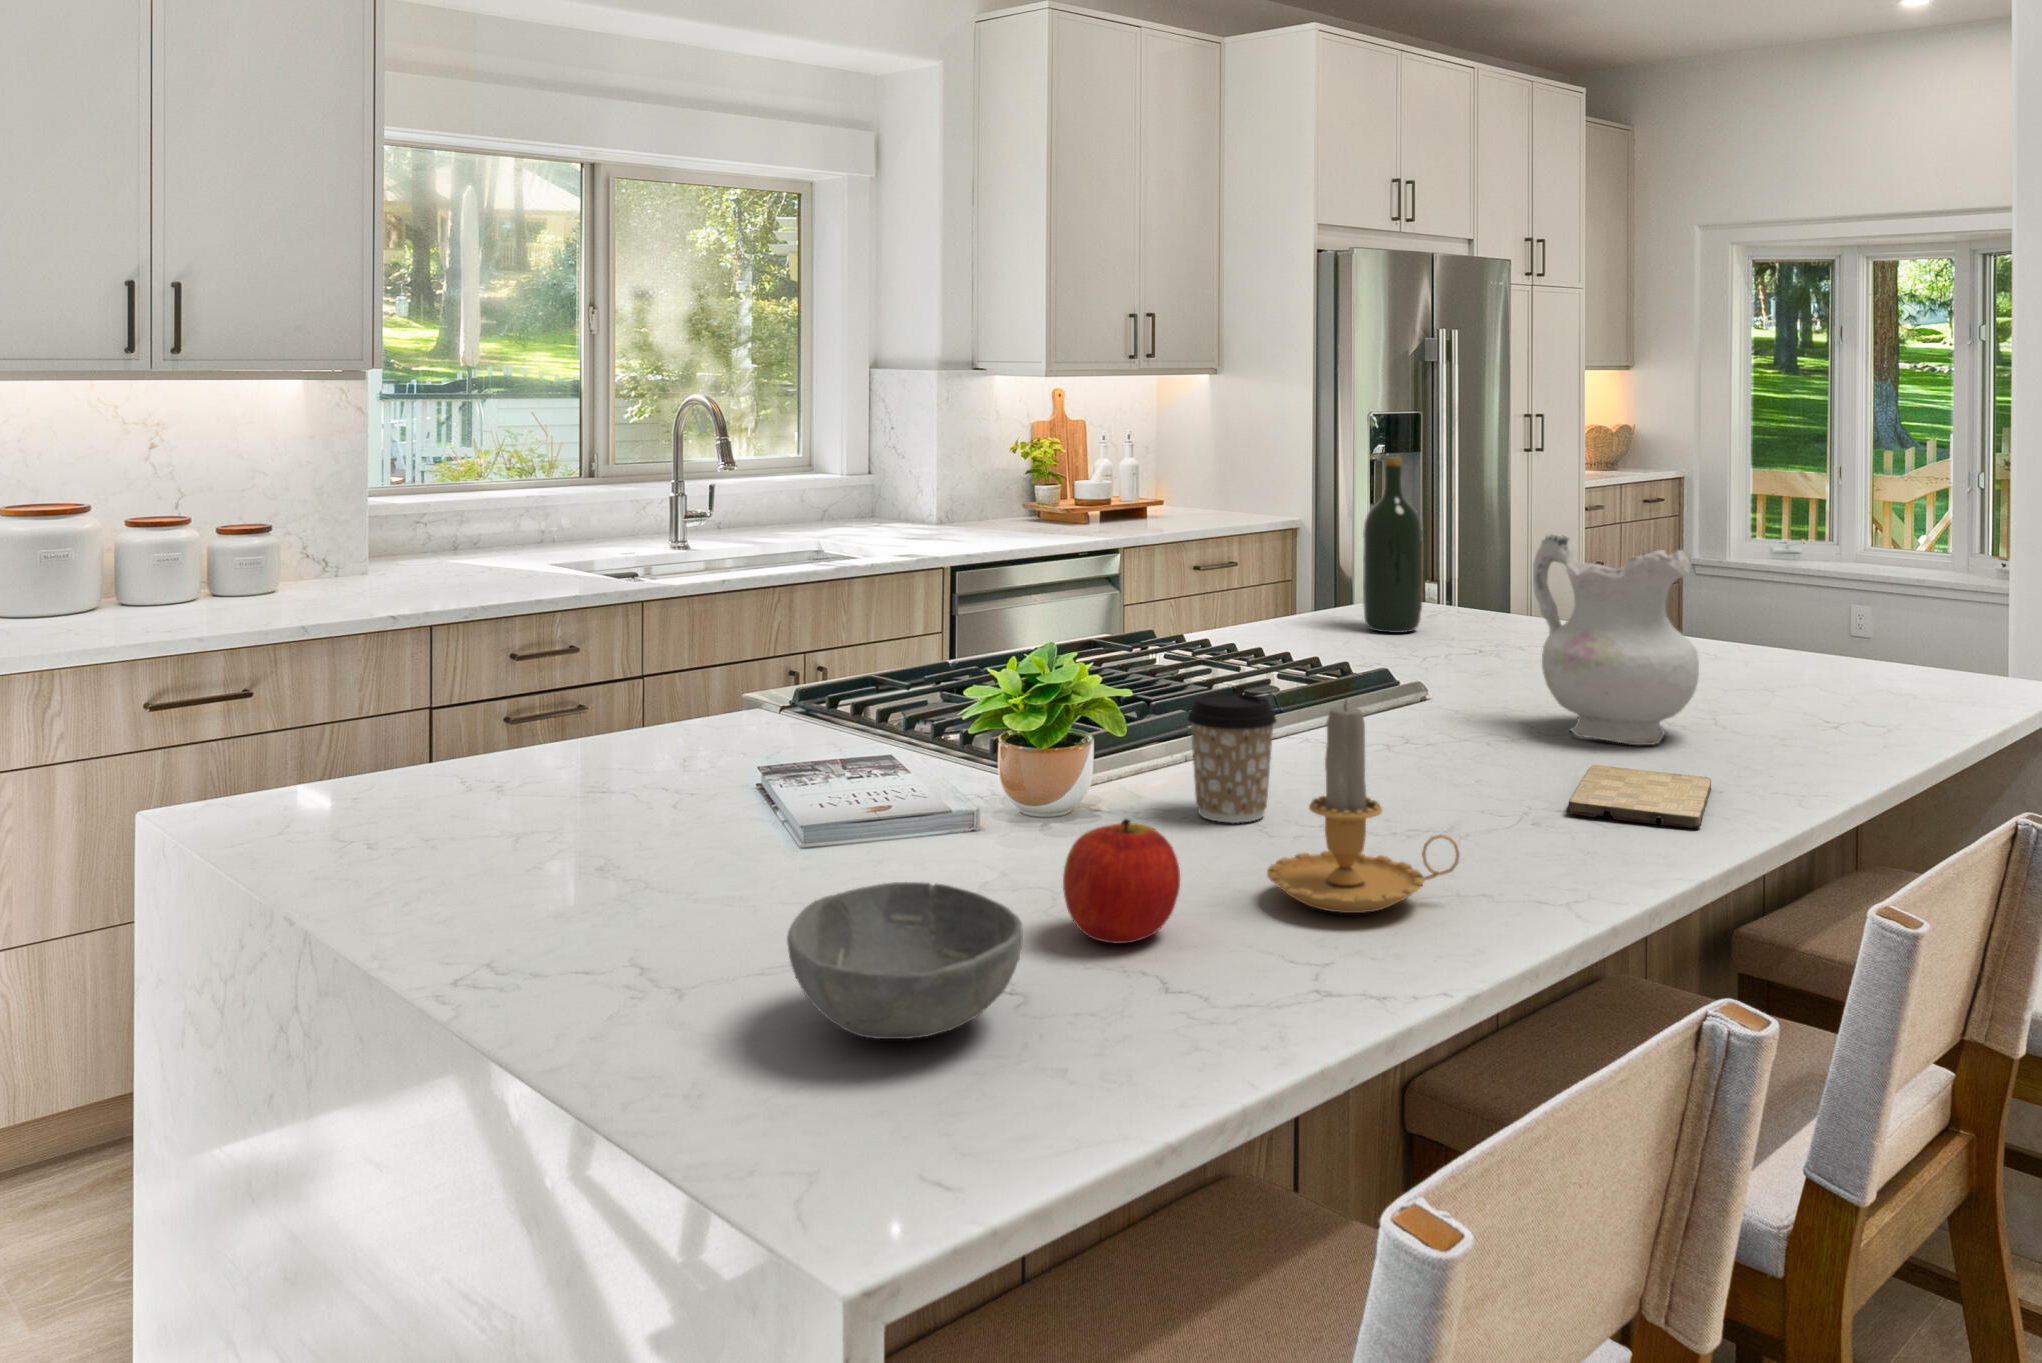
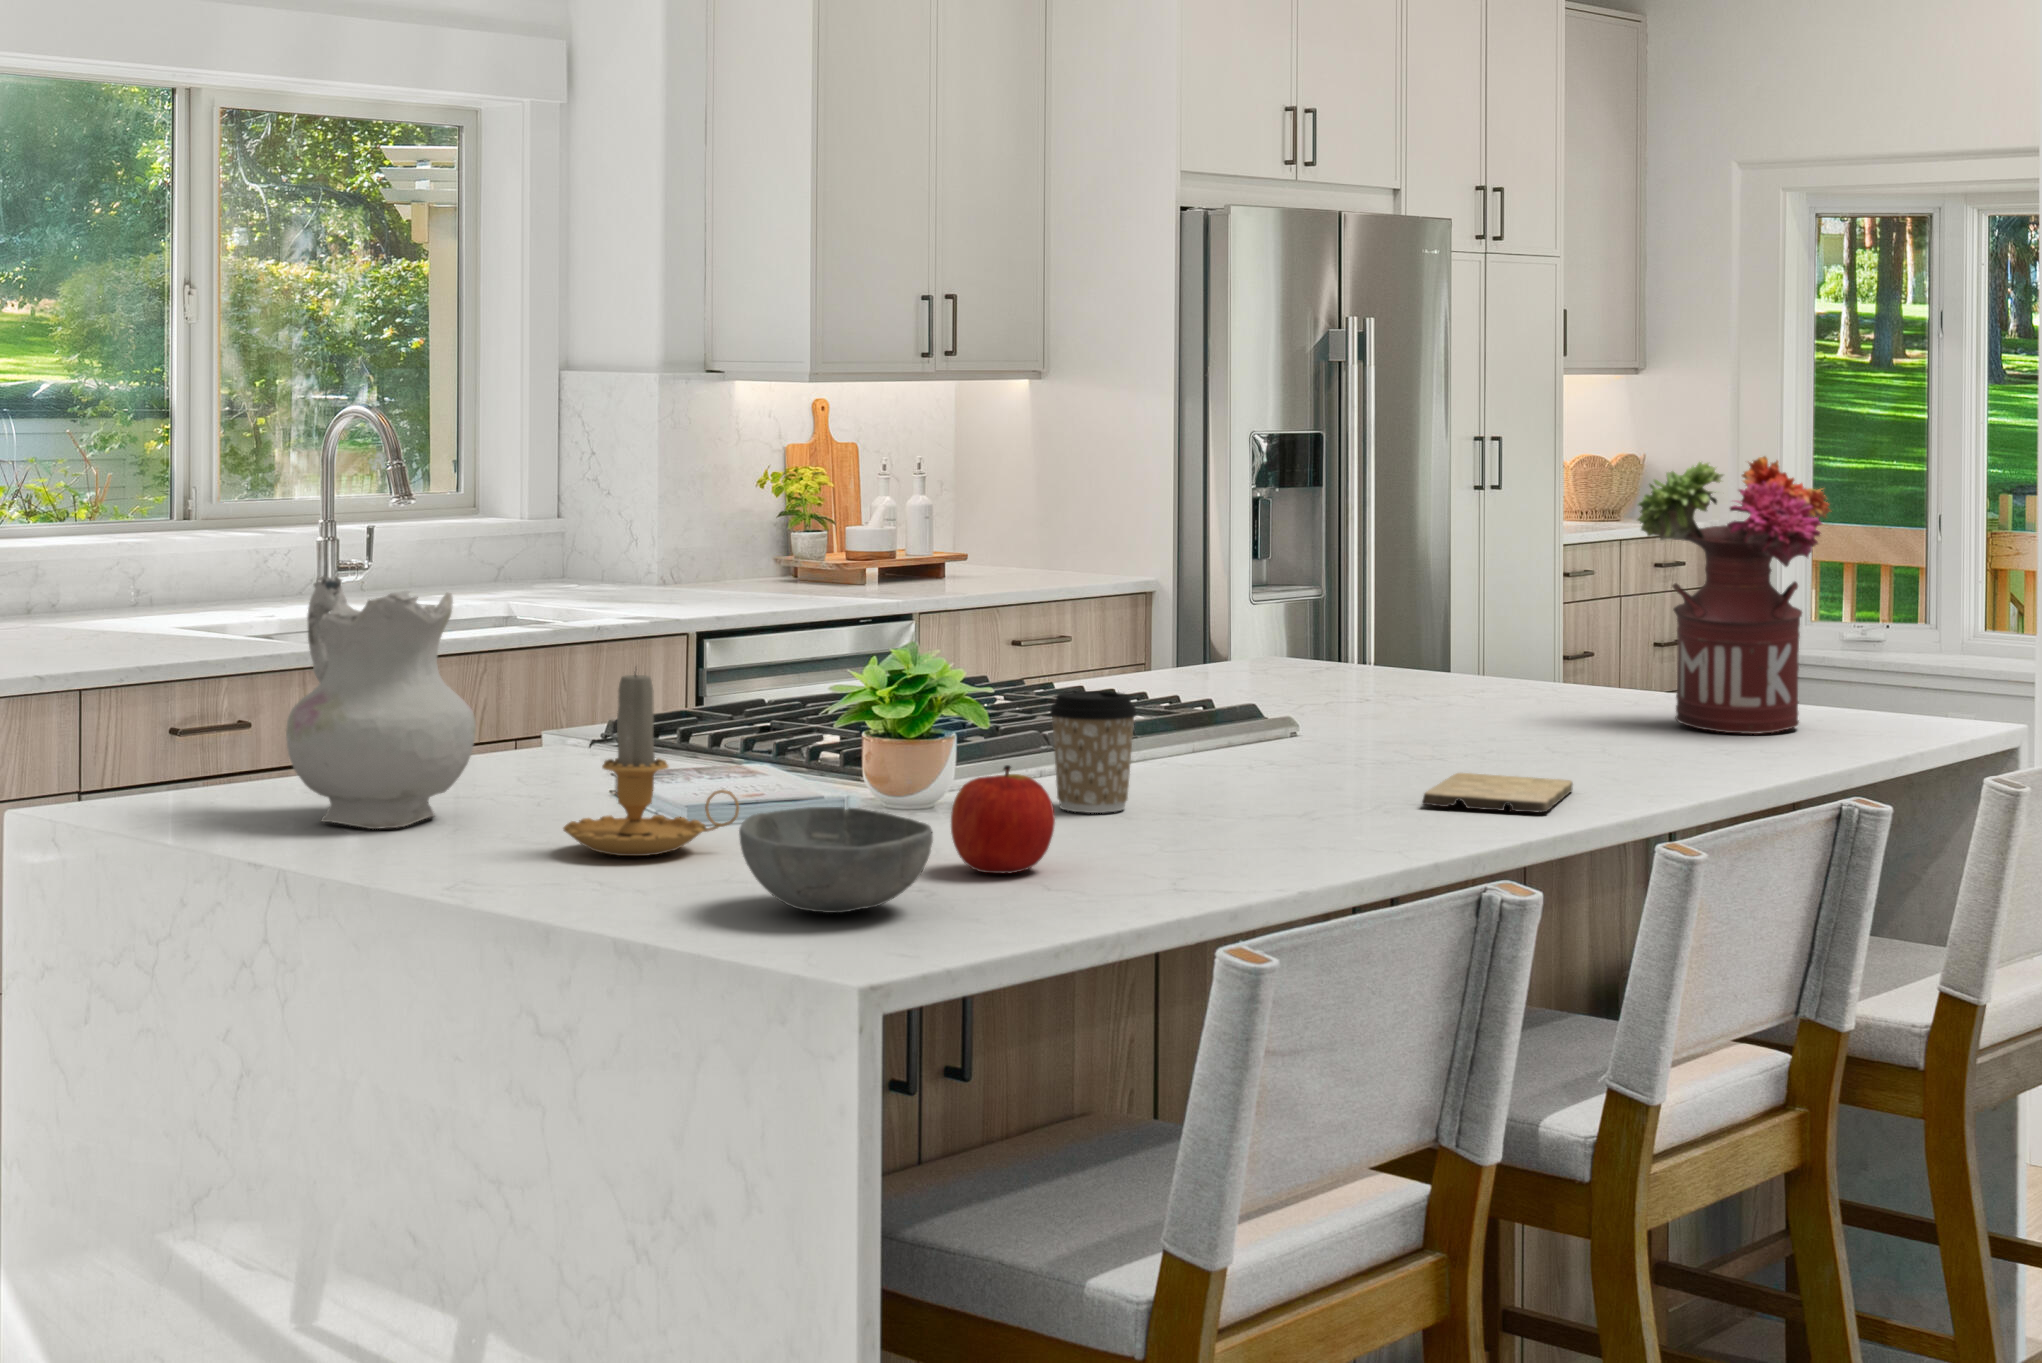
flower arrangement: none [1731,447,1913,701] -> present [1638,456,1831,734]
wine bottle: present [1363,457,1423,633] -> none [1234,475,1305,683]
ceramic pitcher: present [1533,535,1699,745] -> present [286,576,476,829]
candle: present [1267,703,1460,913] -> present [563,674,739,856]

